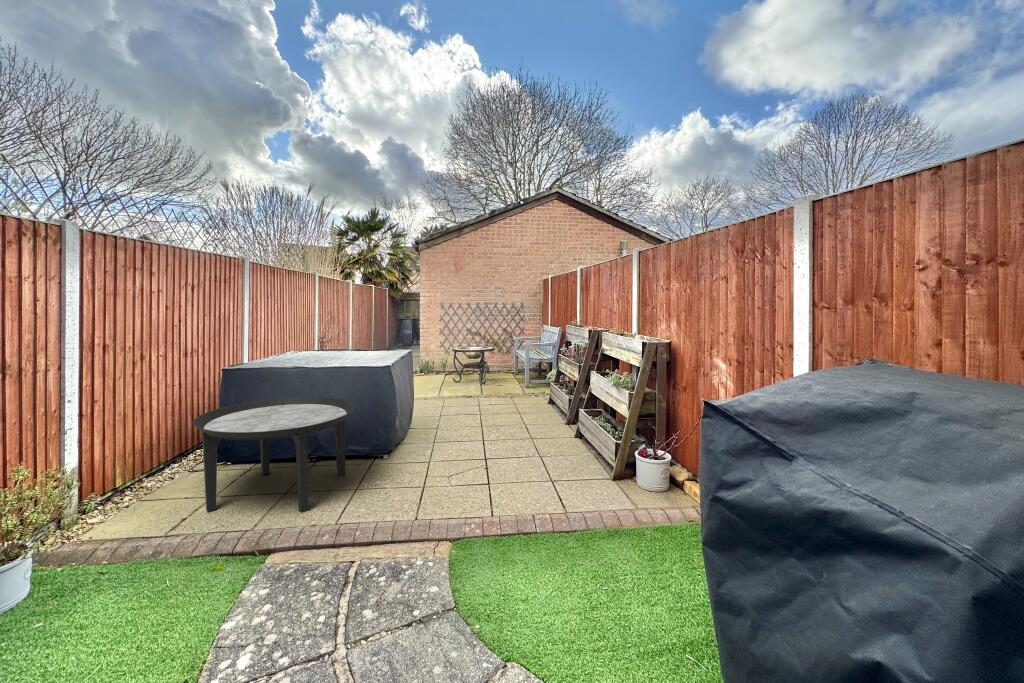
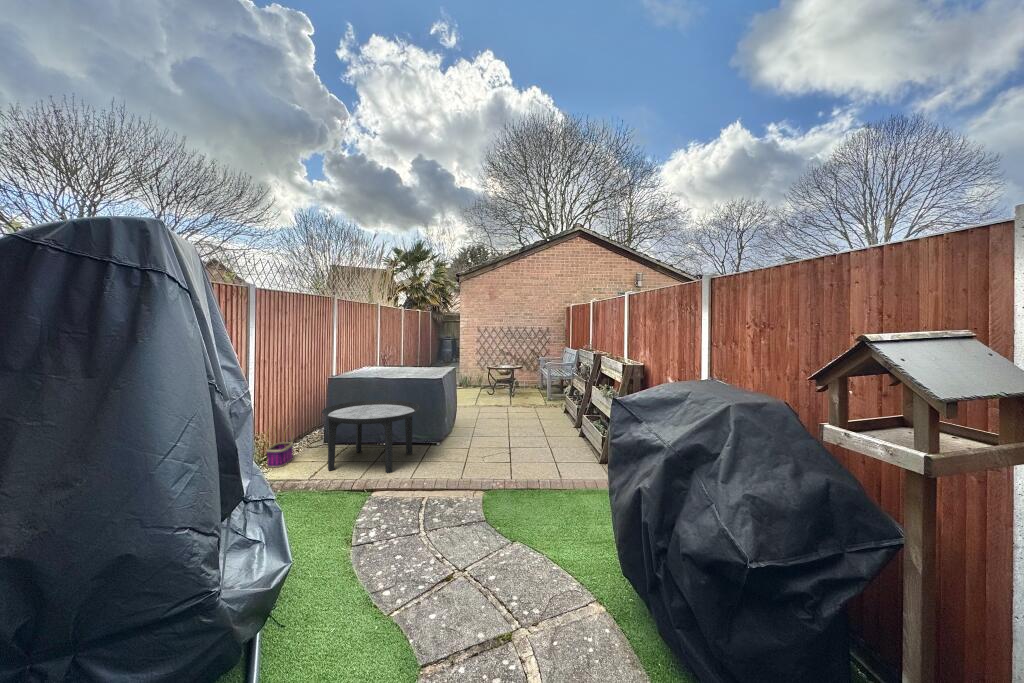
basket: none [103,442,157,510] -> present [267,426,293,467]

